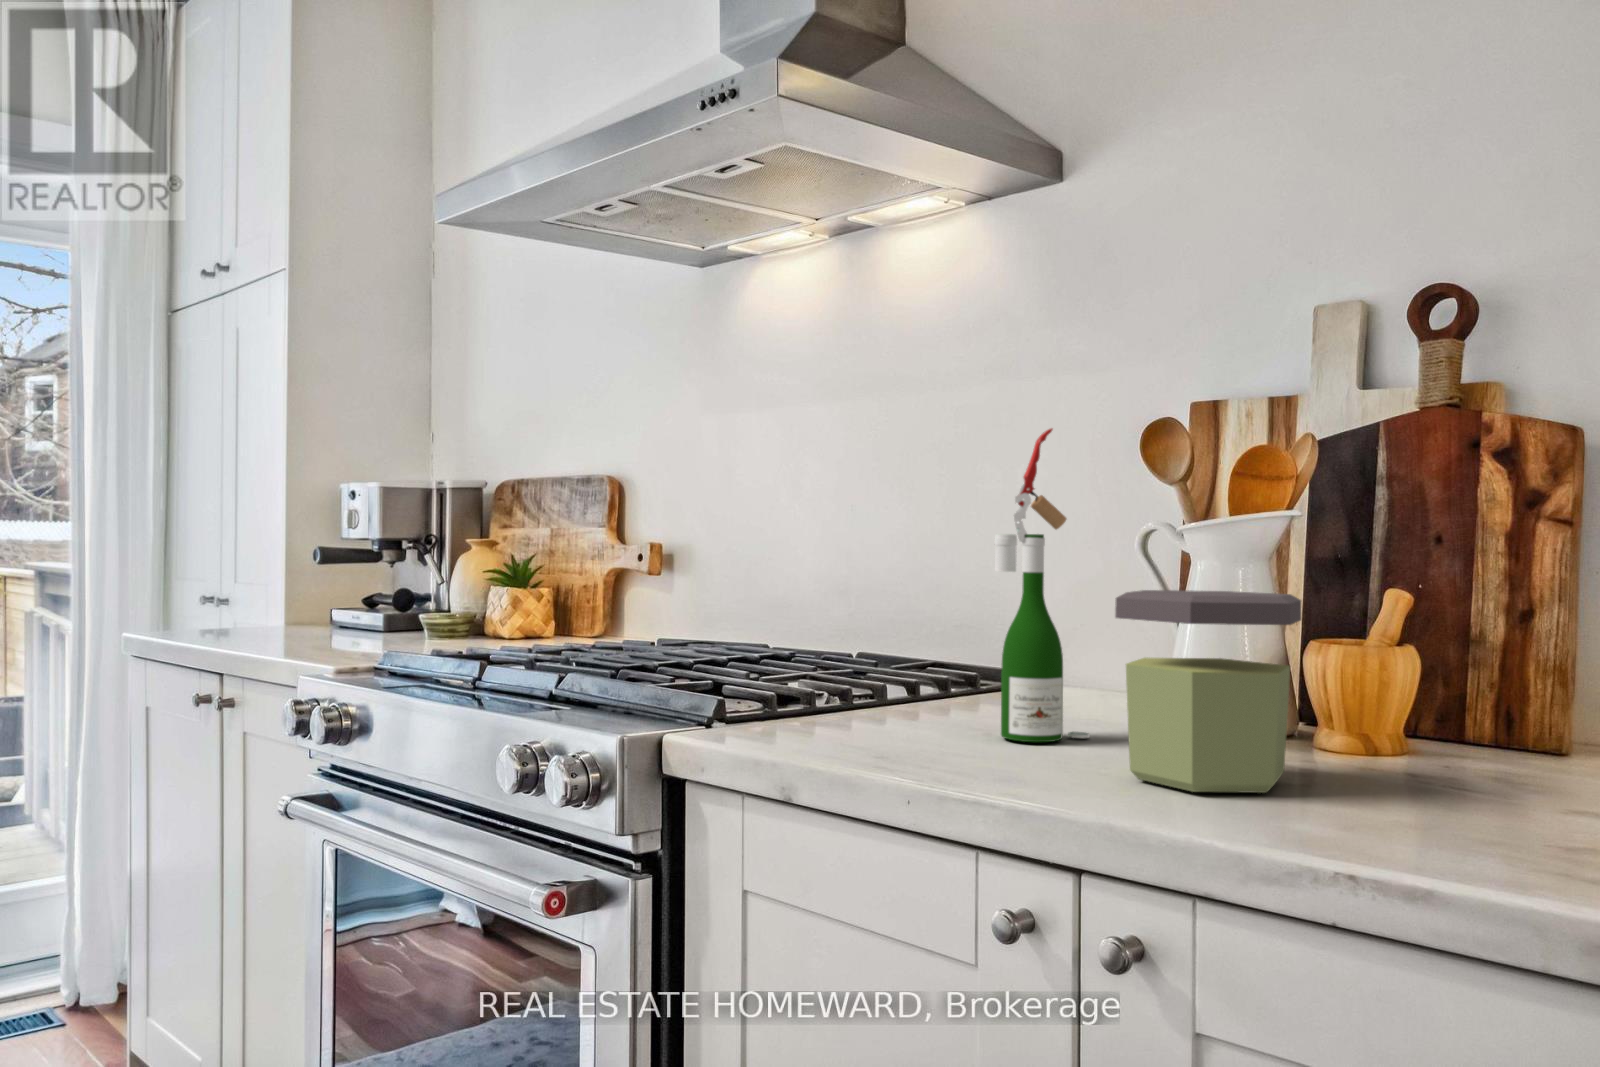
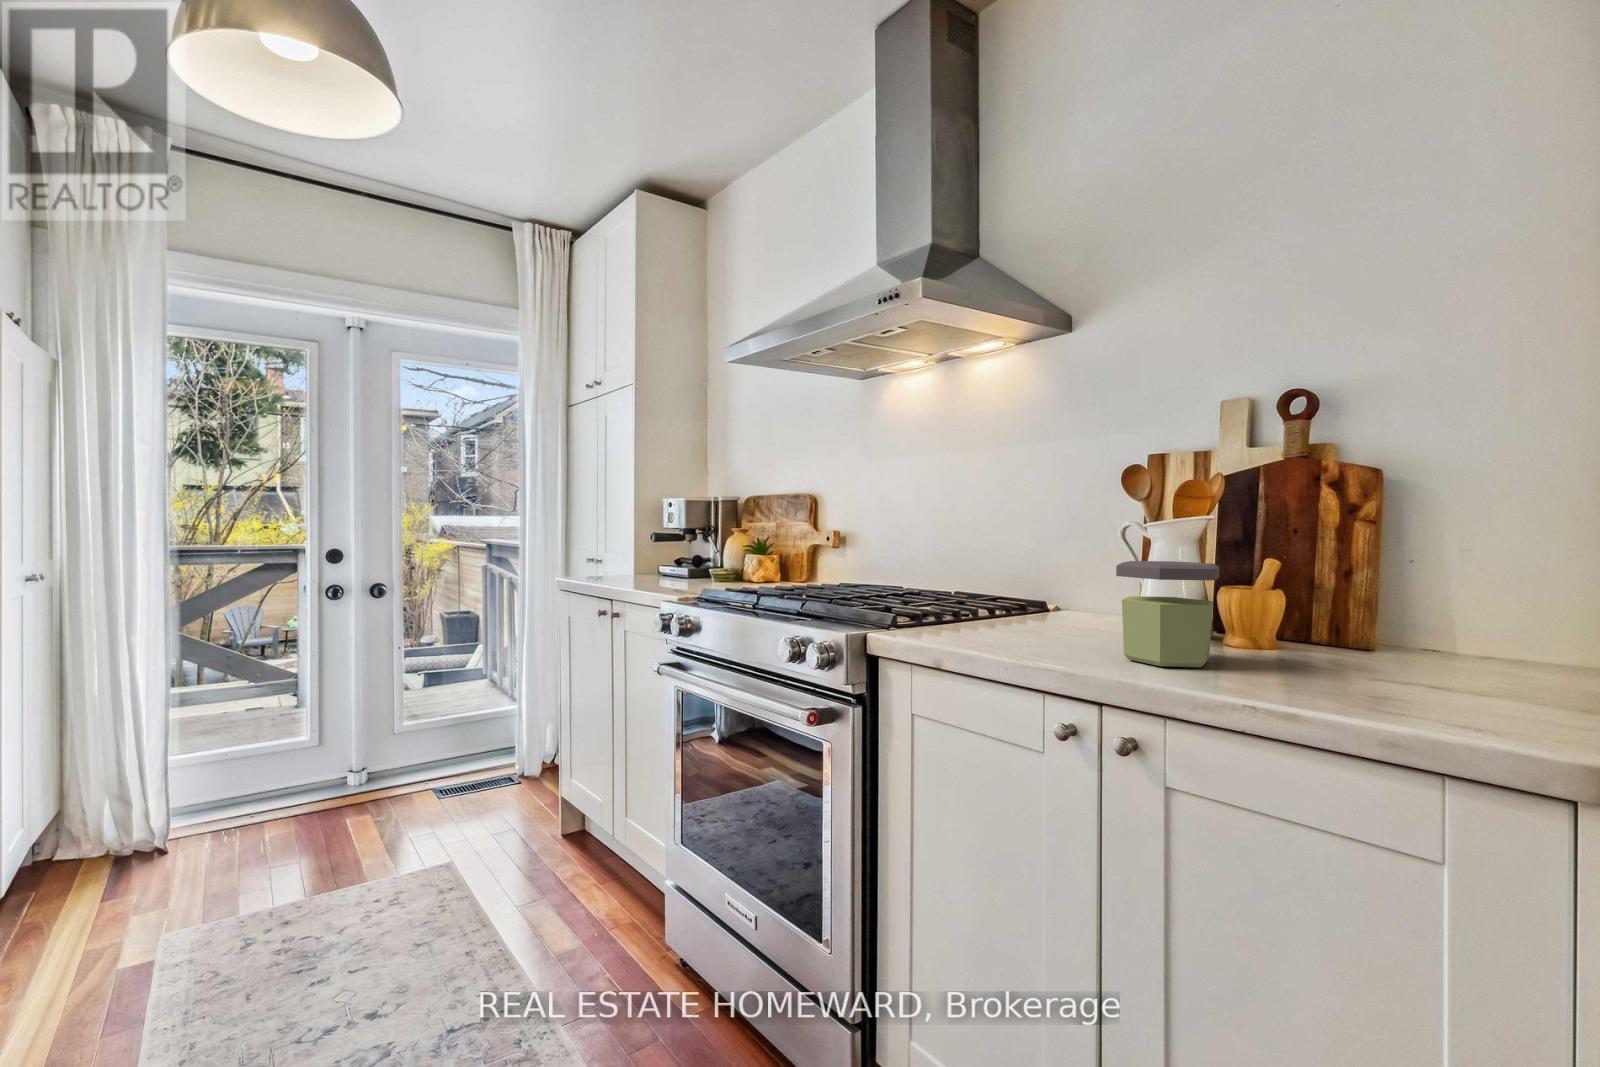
wine bottle: present [995,428,1090,742] -> none [1043,474,1096,640]

